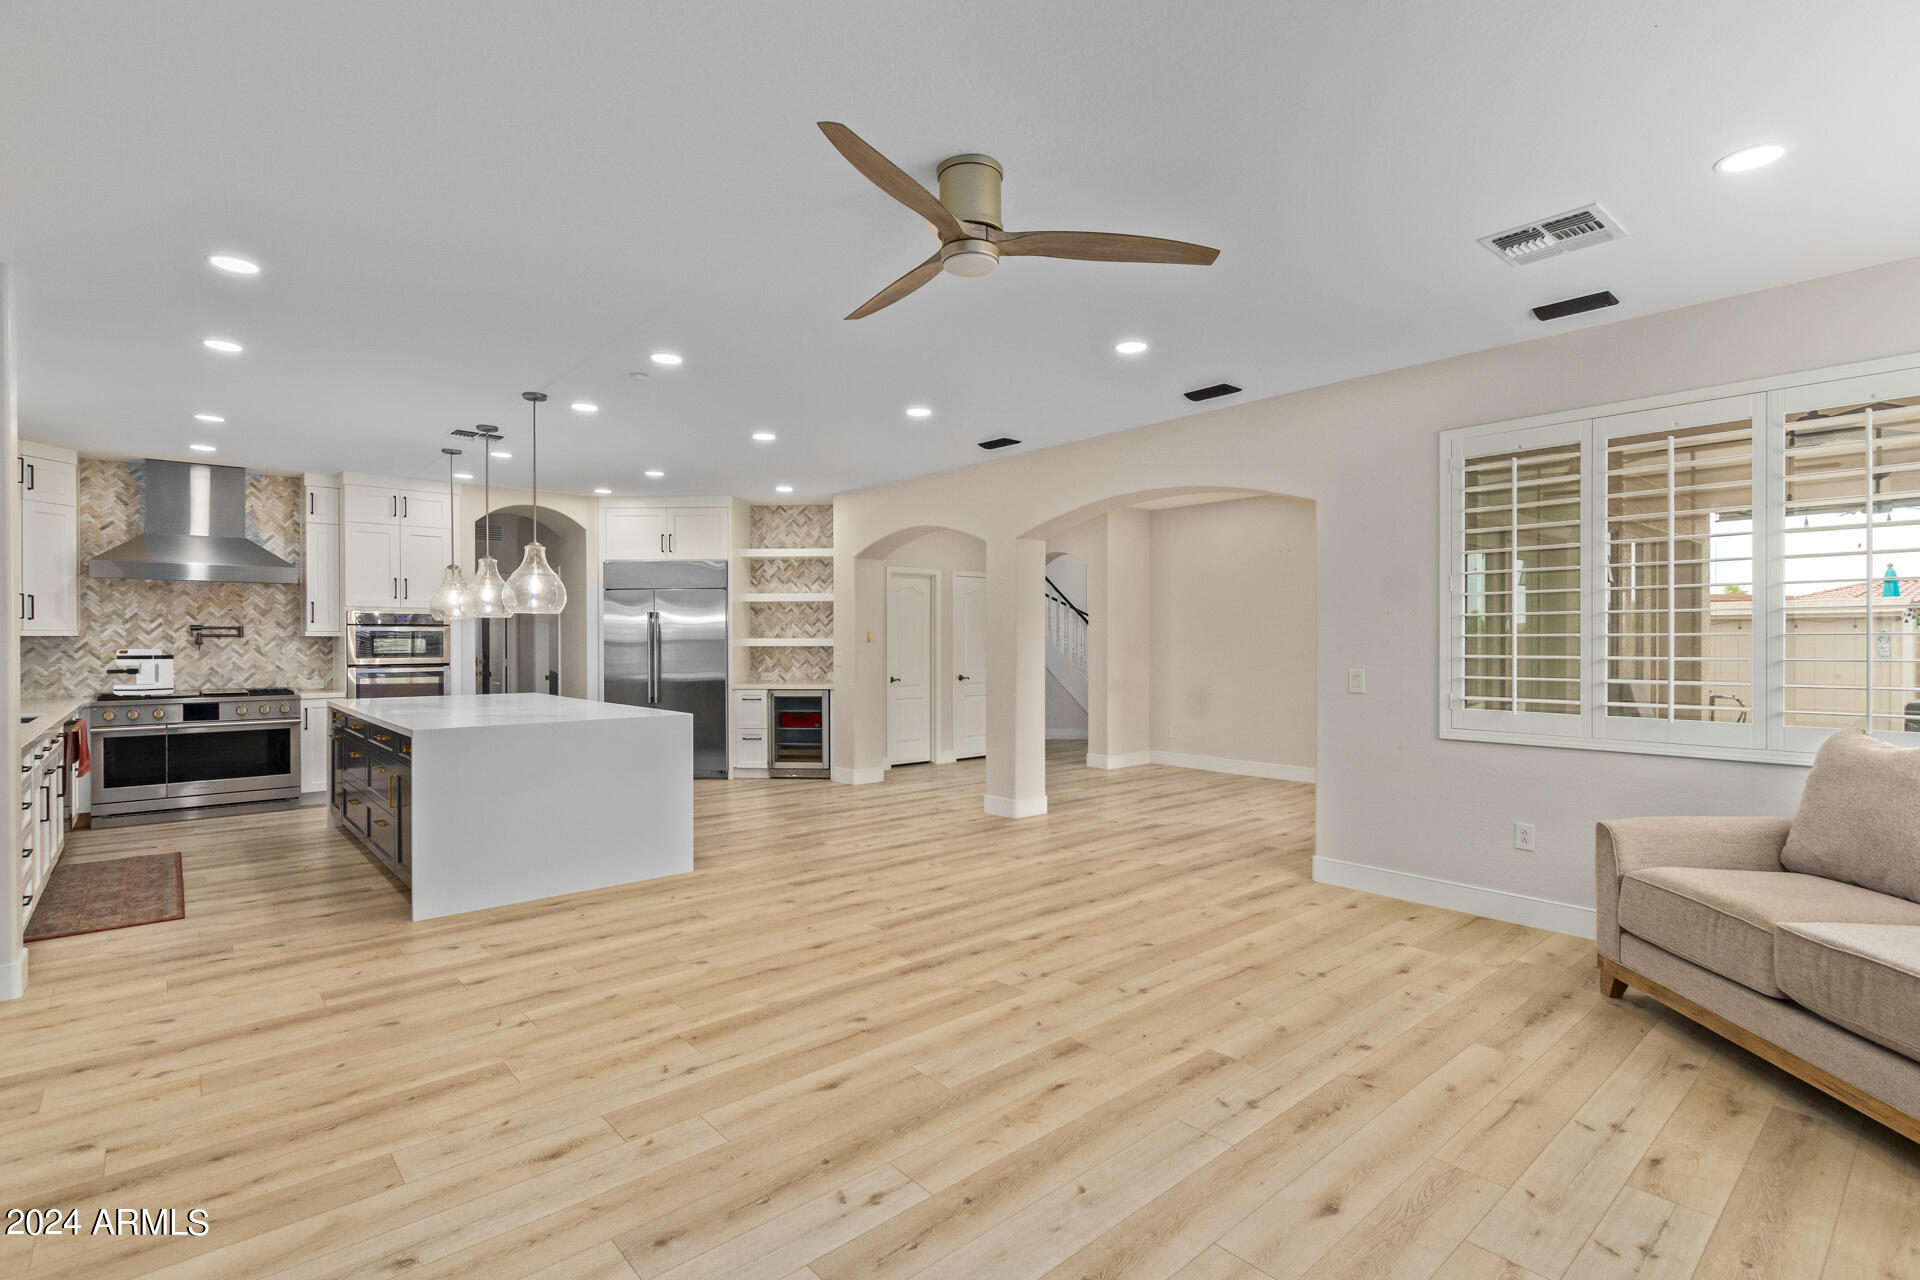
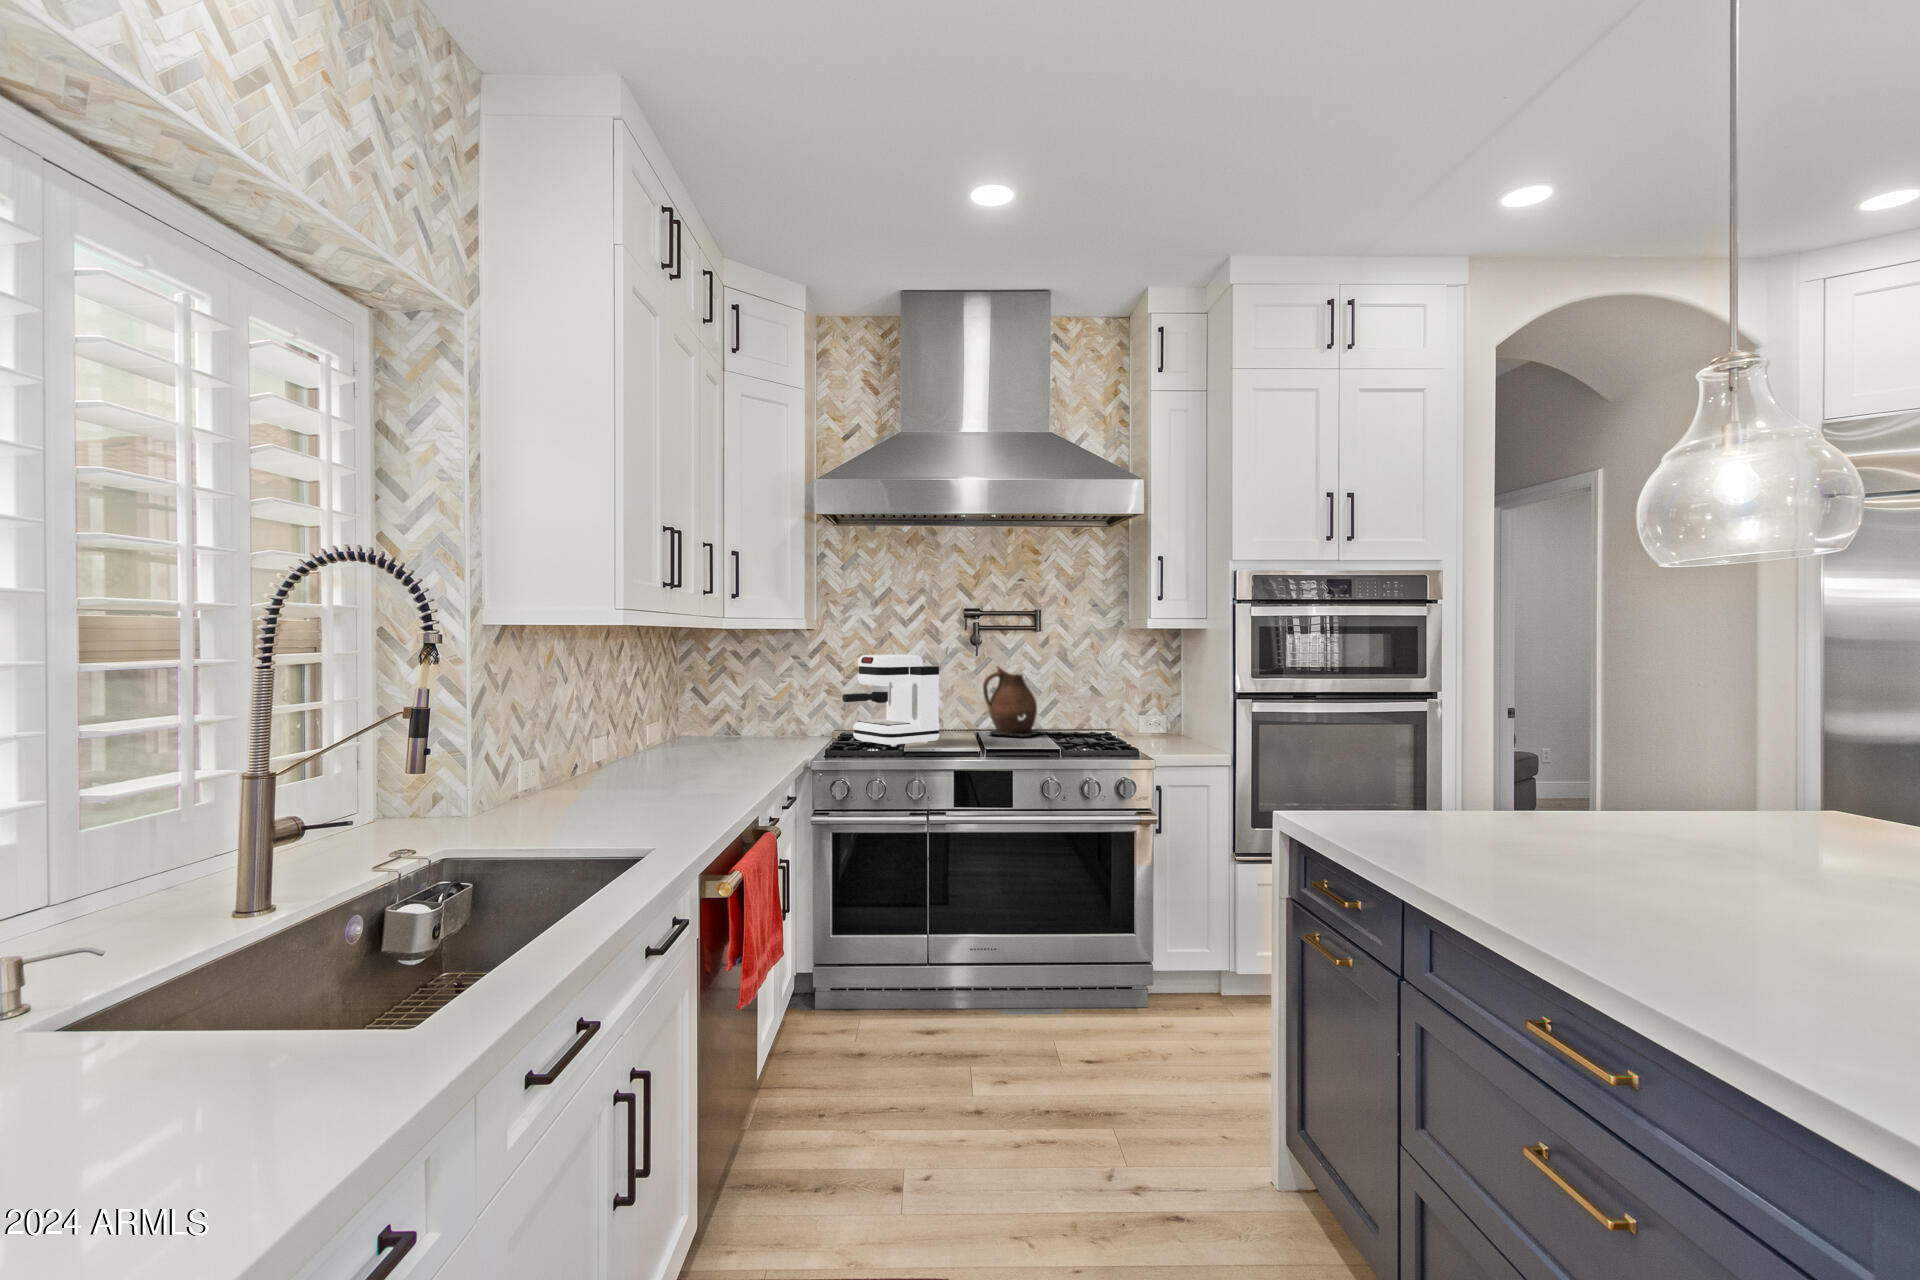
ceramic pitcher: none [204,656,248,692] -> present [983,666,1044,737]

